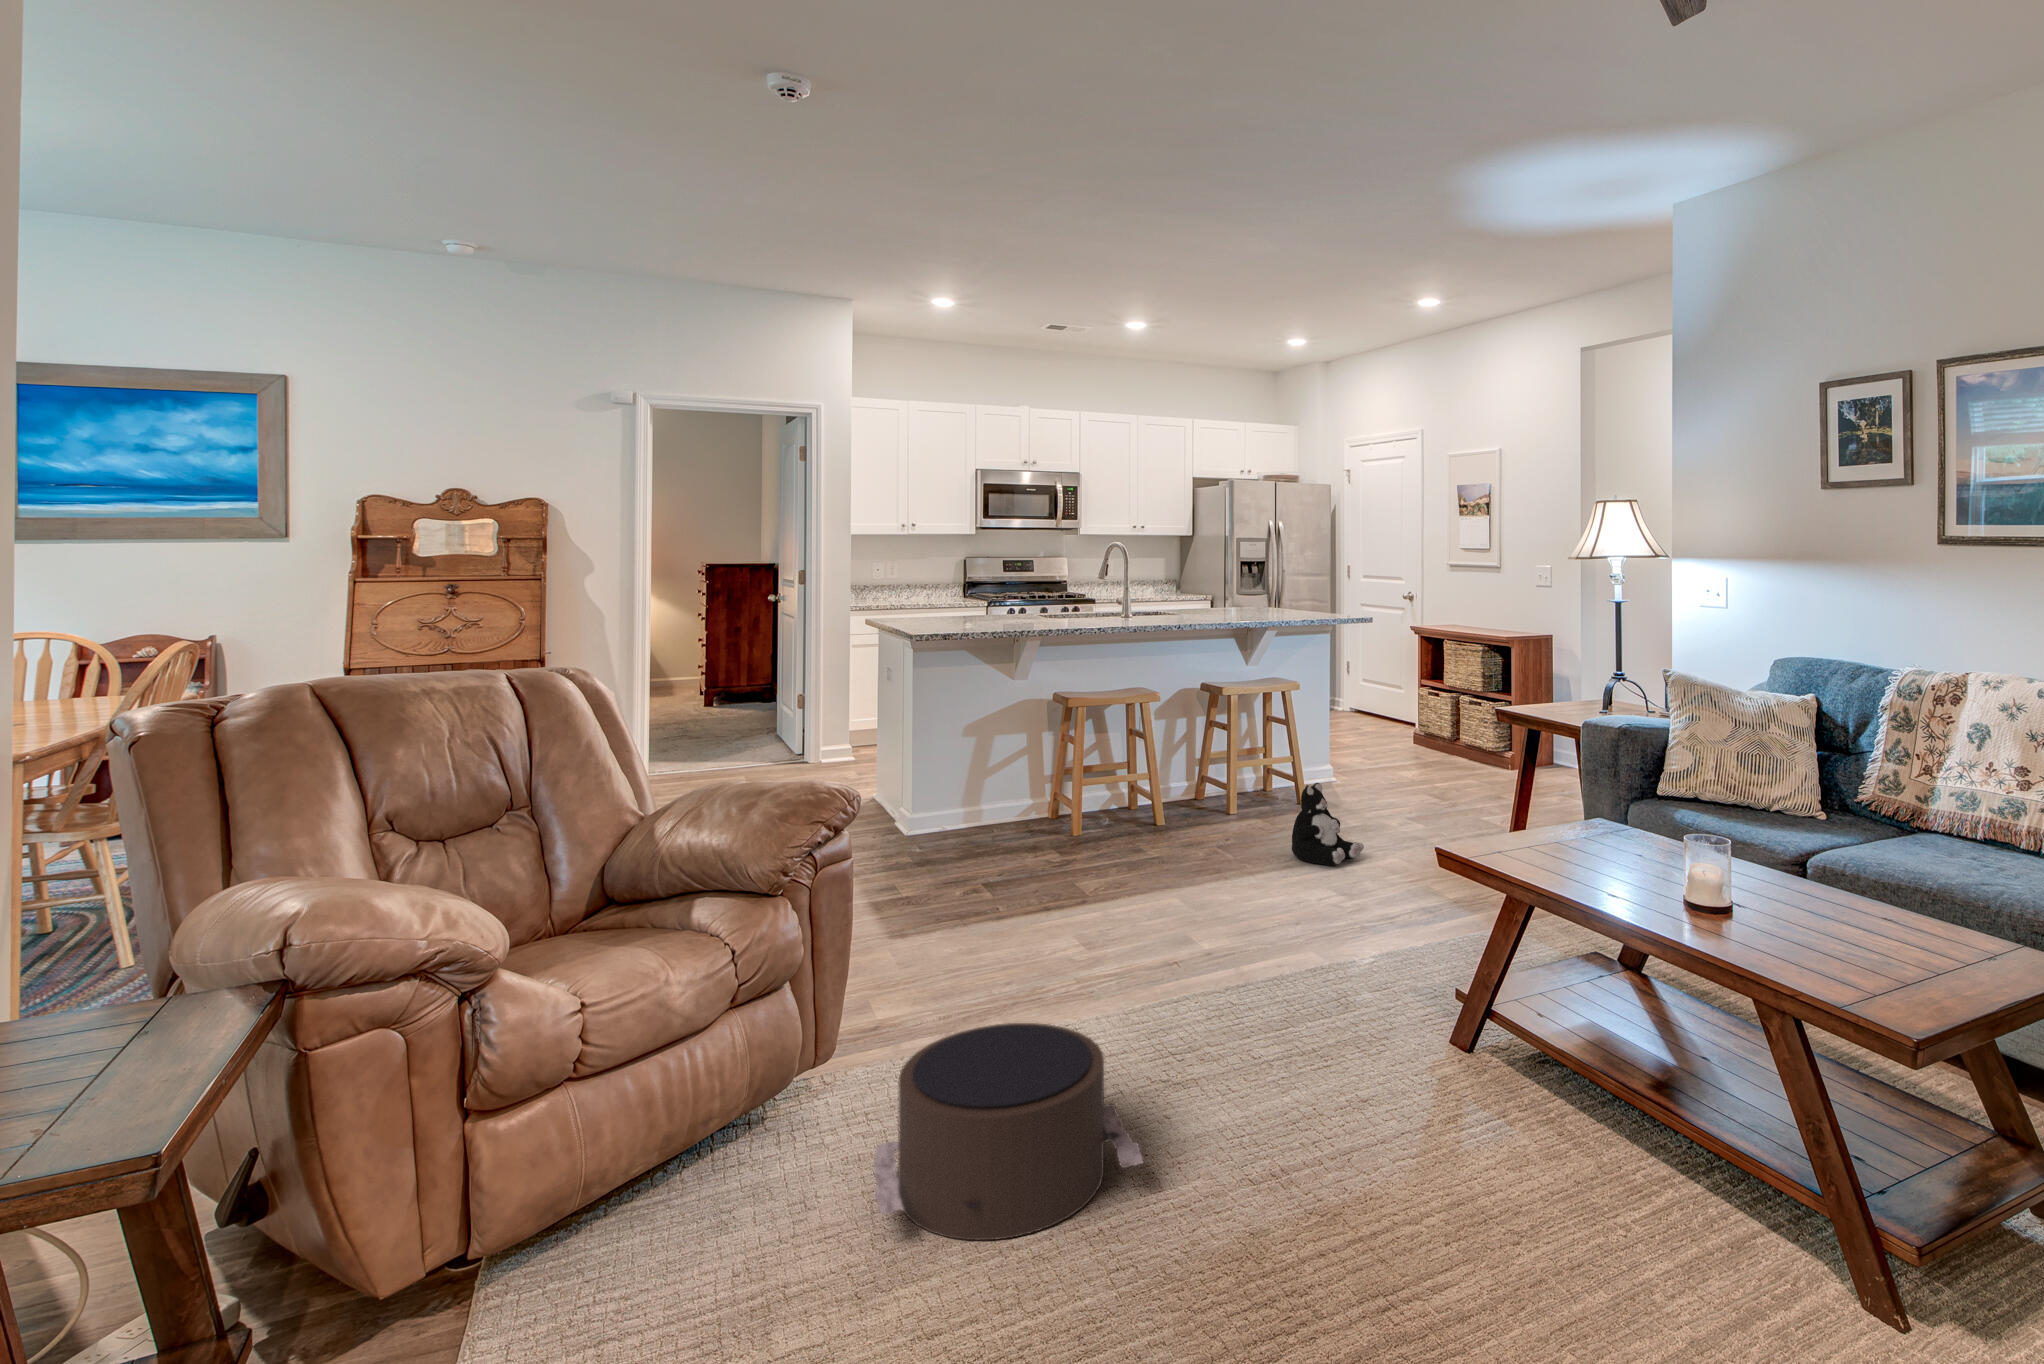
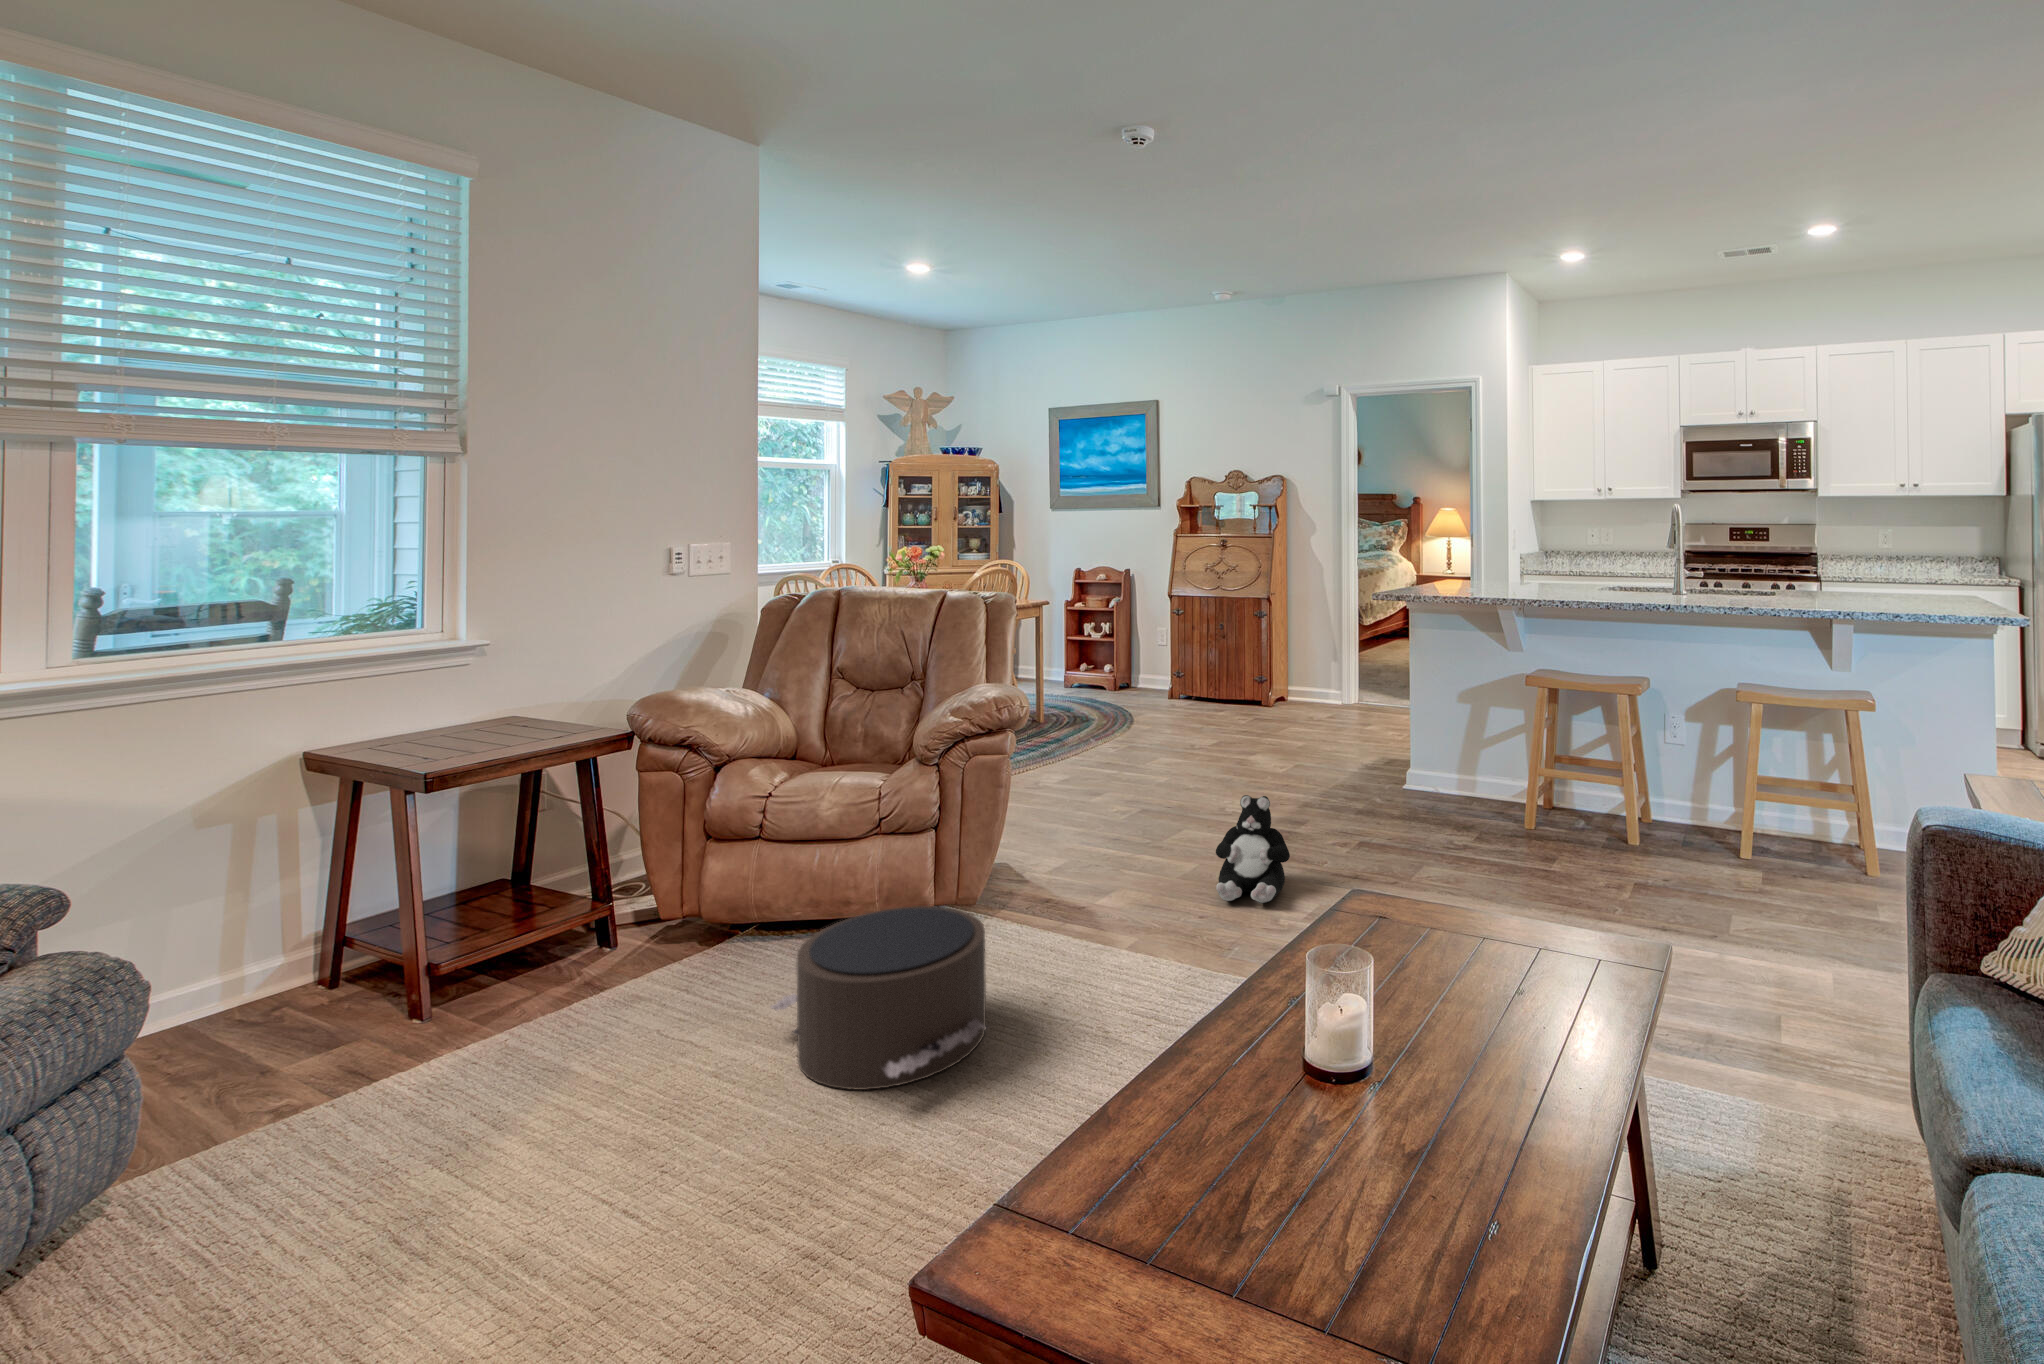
plush toy: present [1292,783,1364,865] -> present [1216,795,1290,903]

